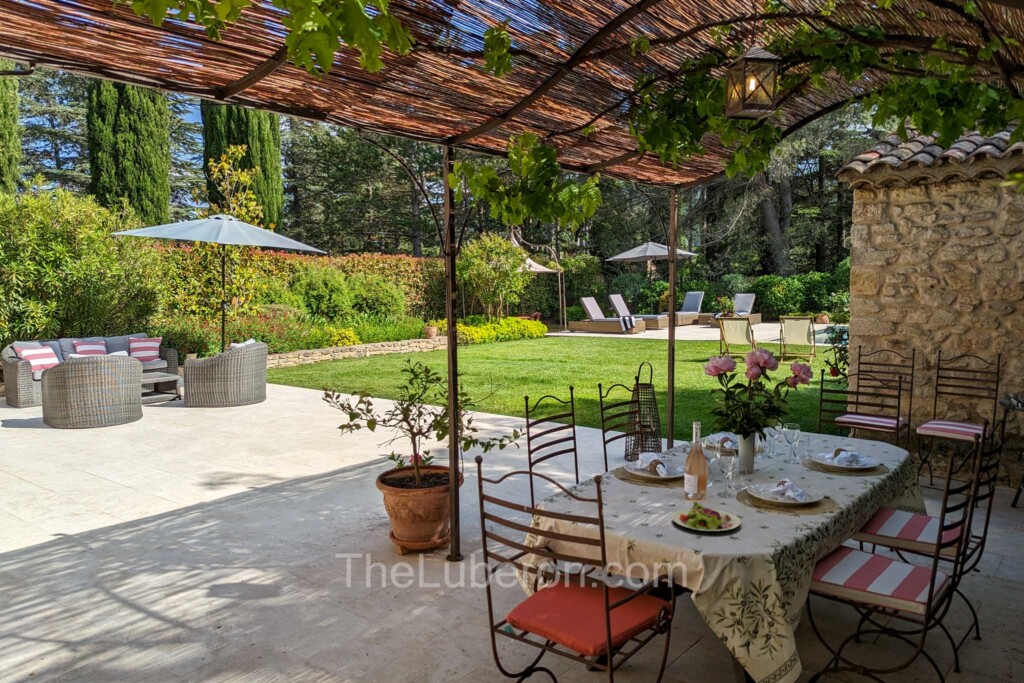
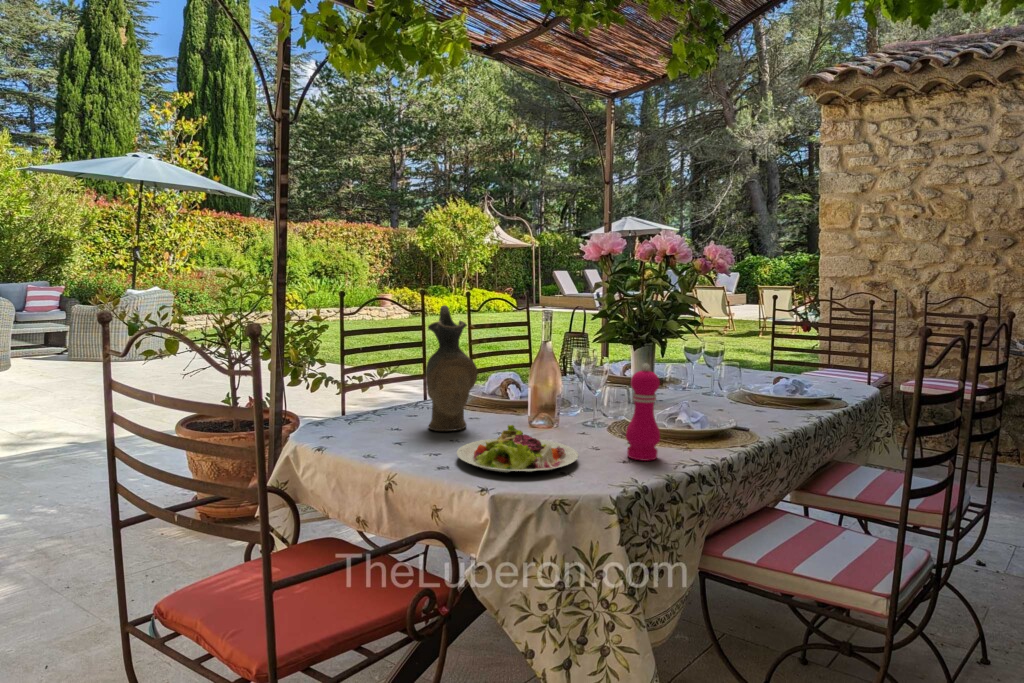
ceramic pitcher: none [634,426,666,503] -> present [426,305,478,431]
pepper mill: none [763,467,783,521] -> present [626,363,660,461]

